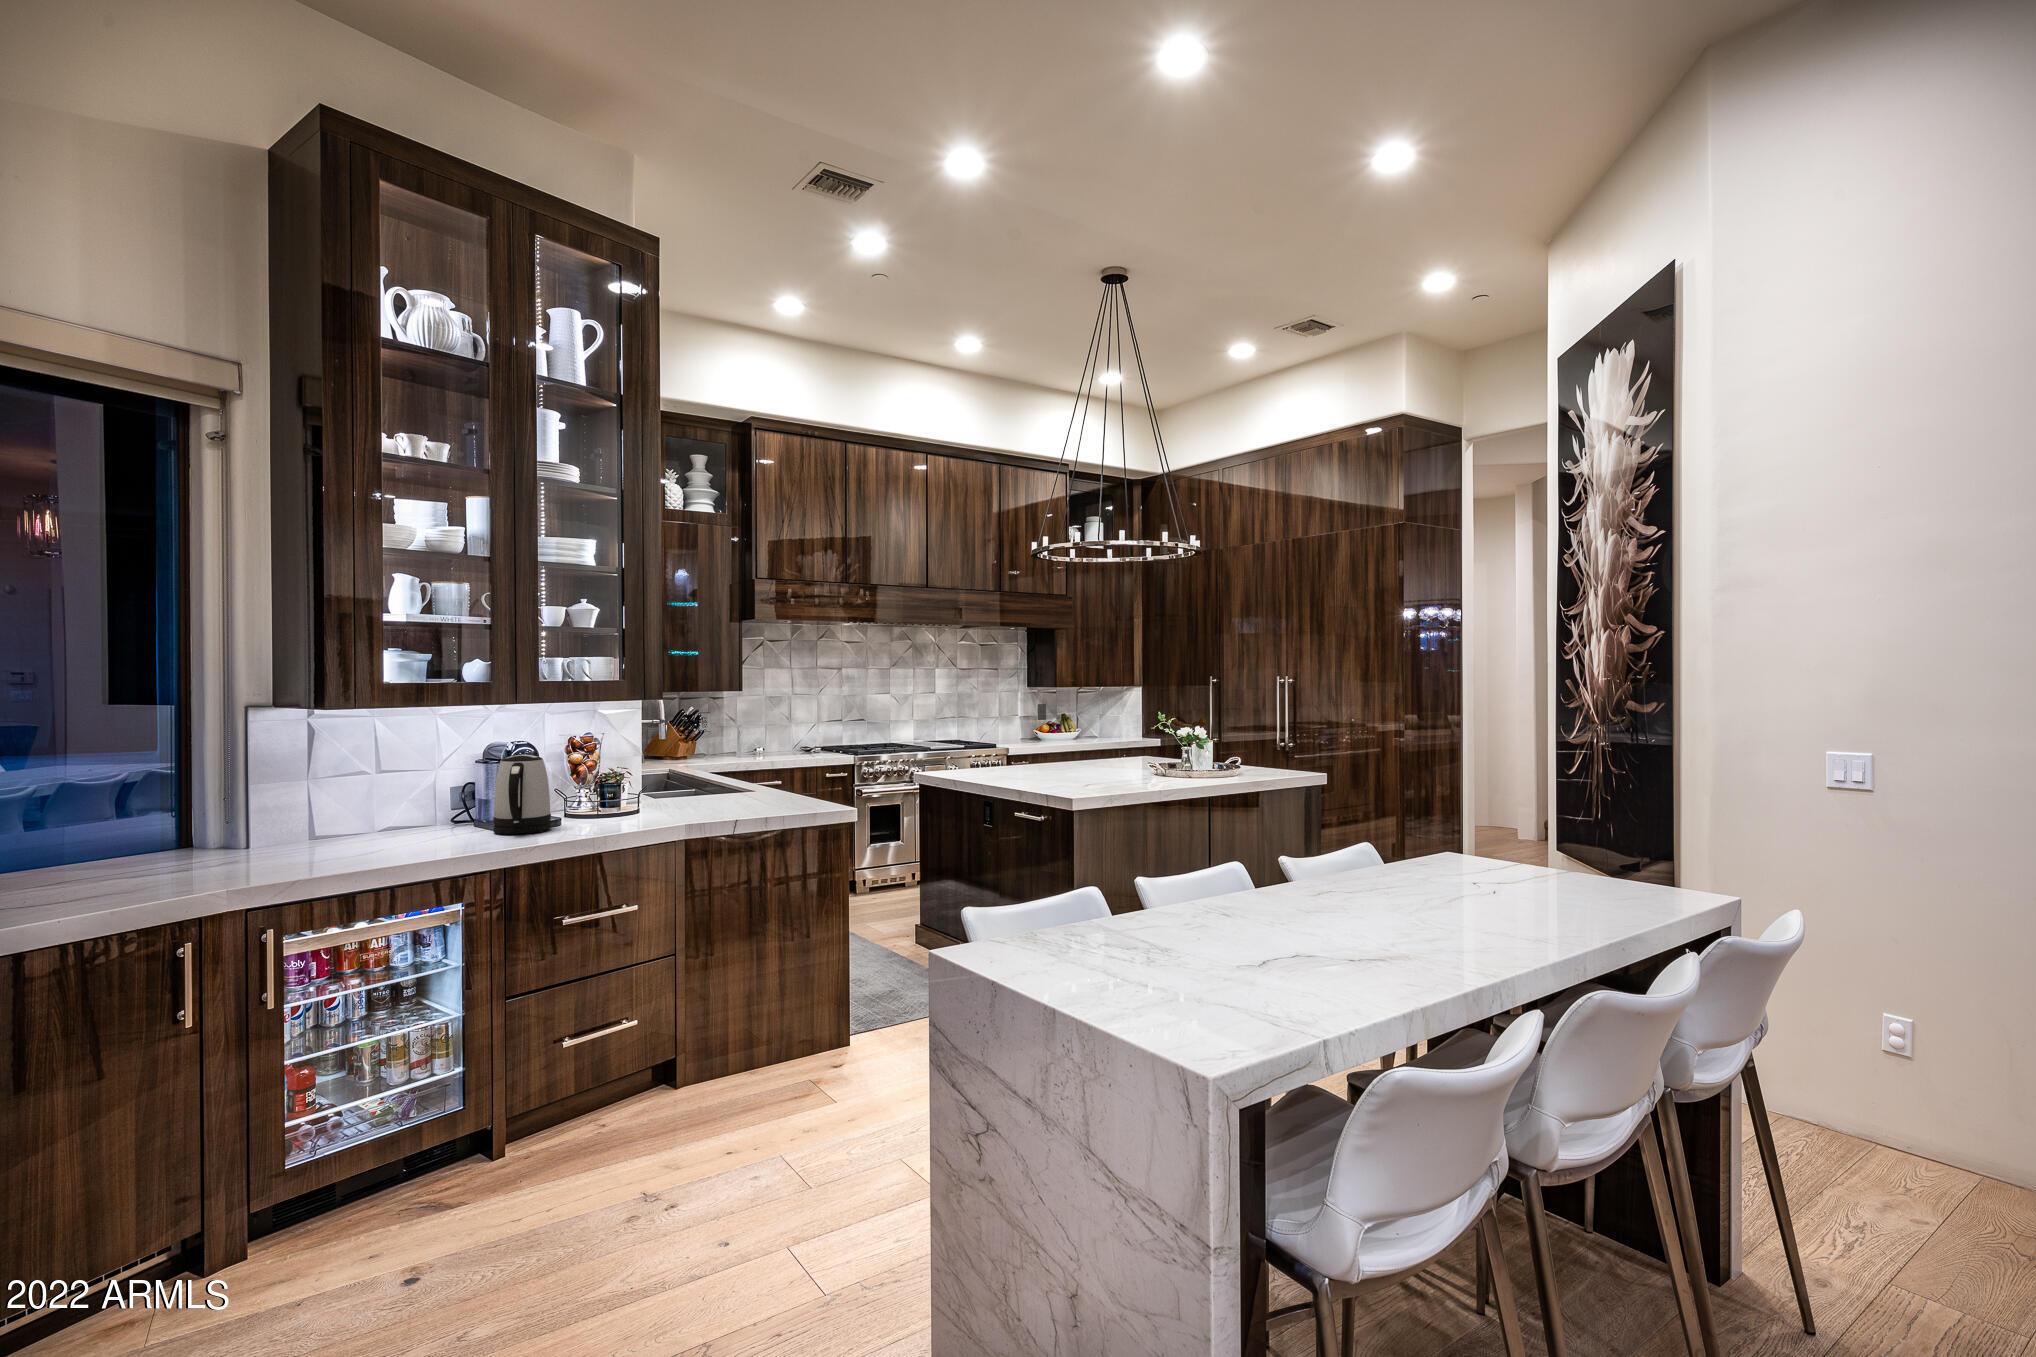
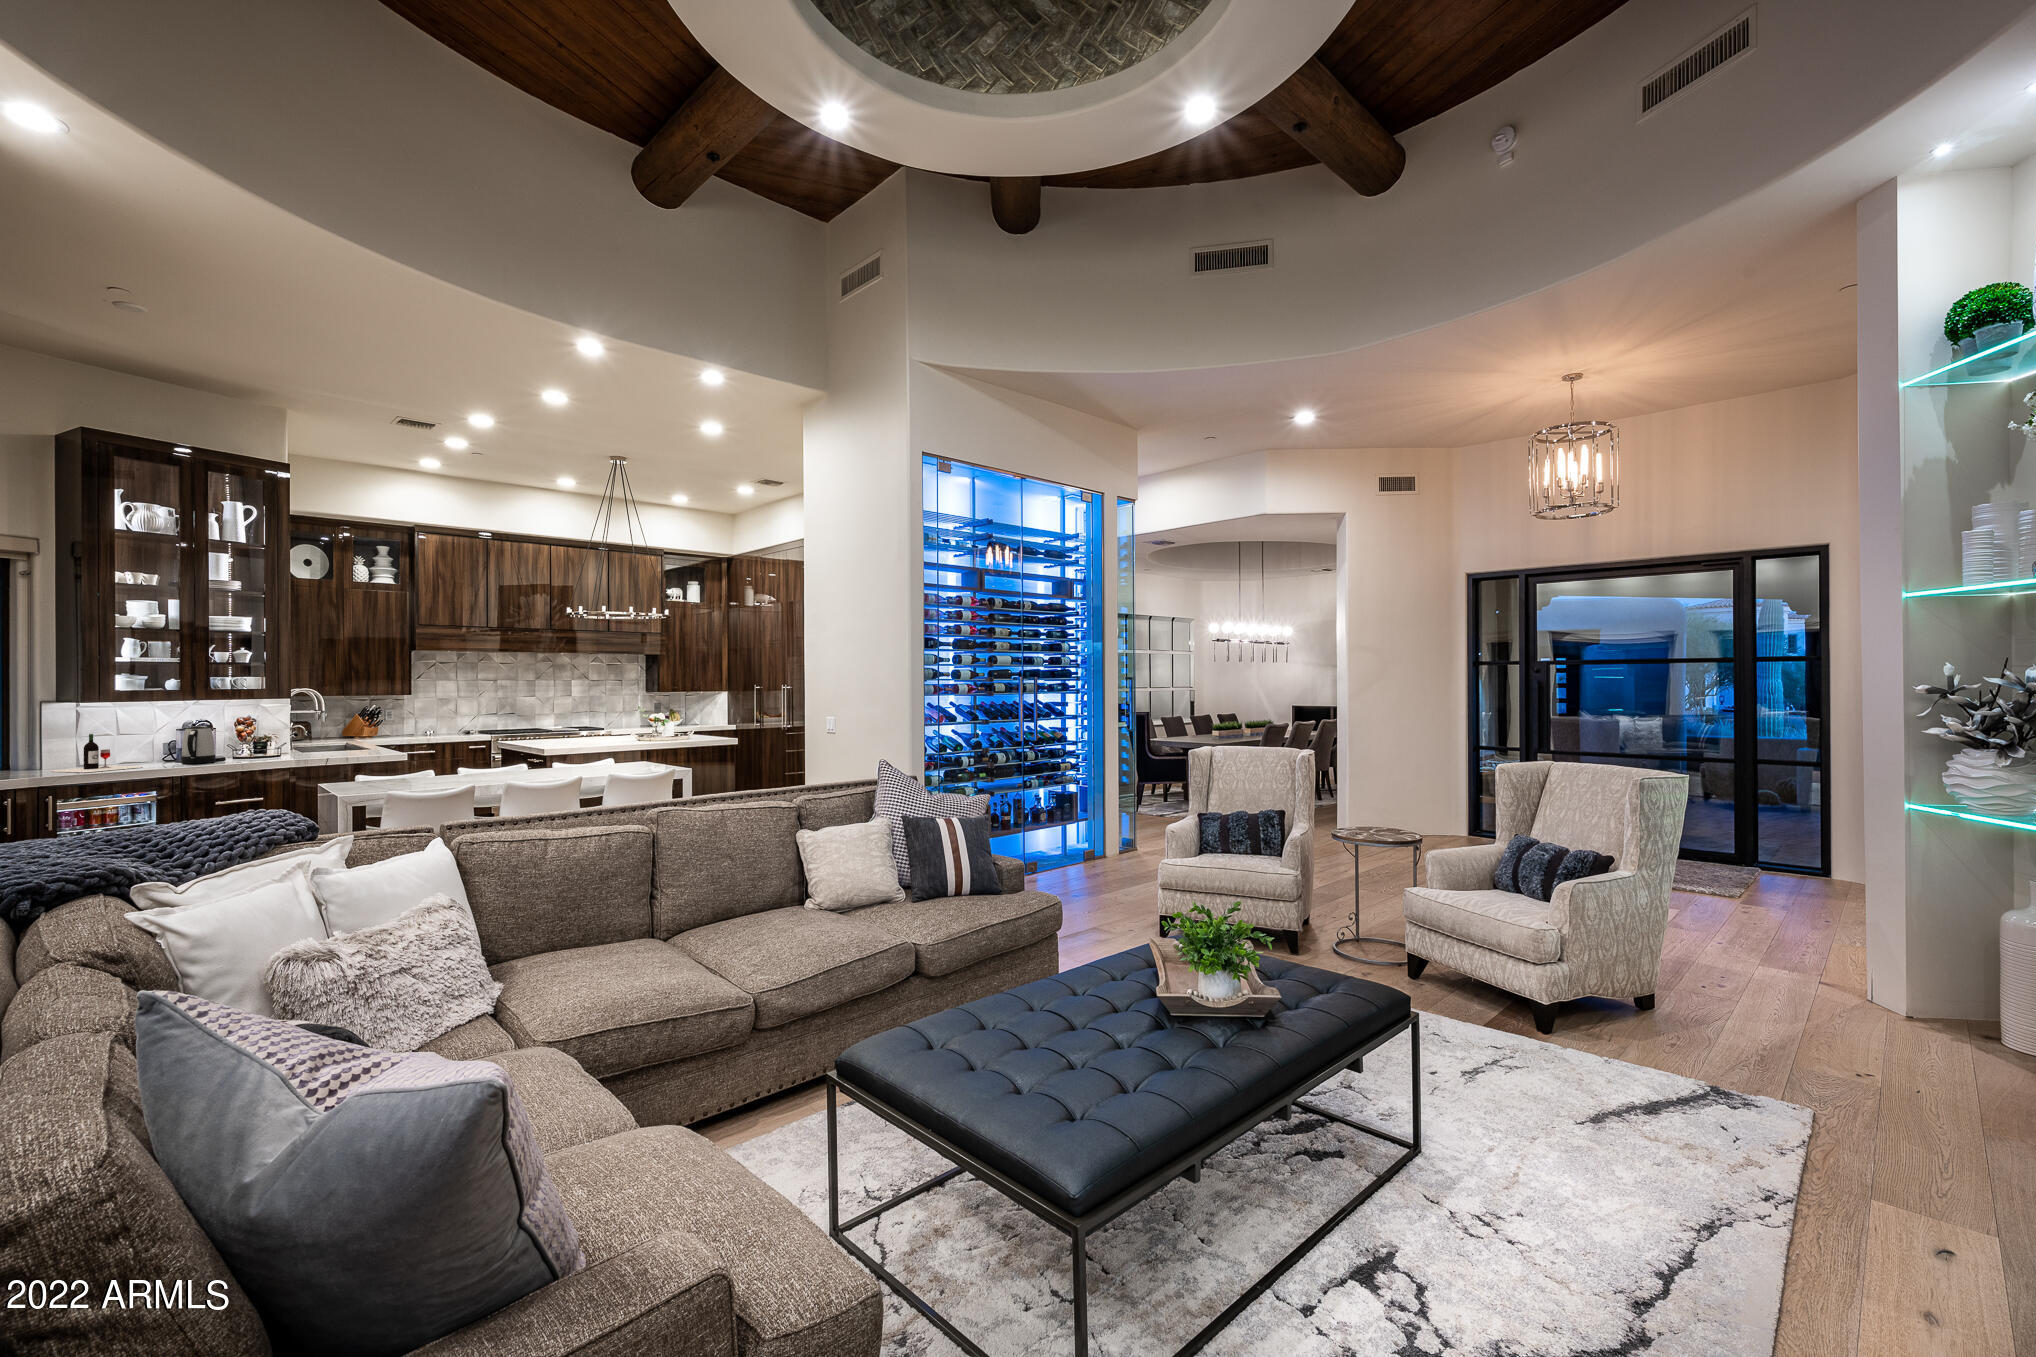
wine bottle: none [250,774,442,863] -> present [51,734,142,772]

